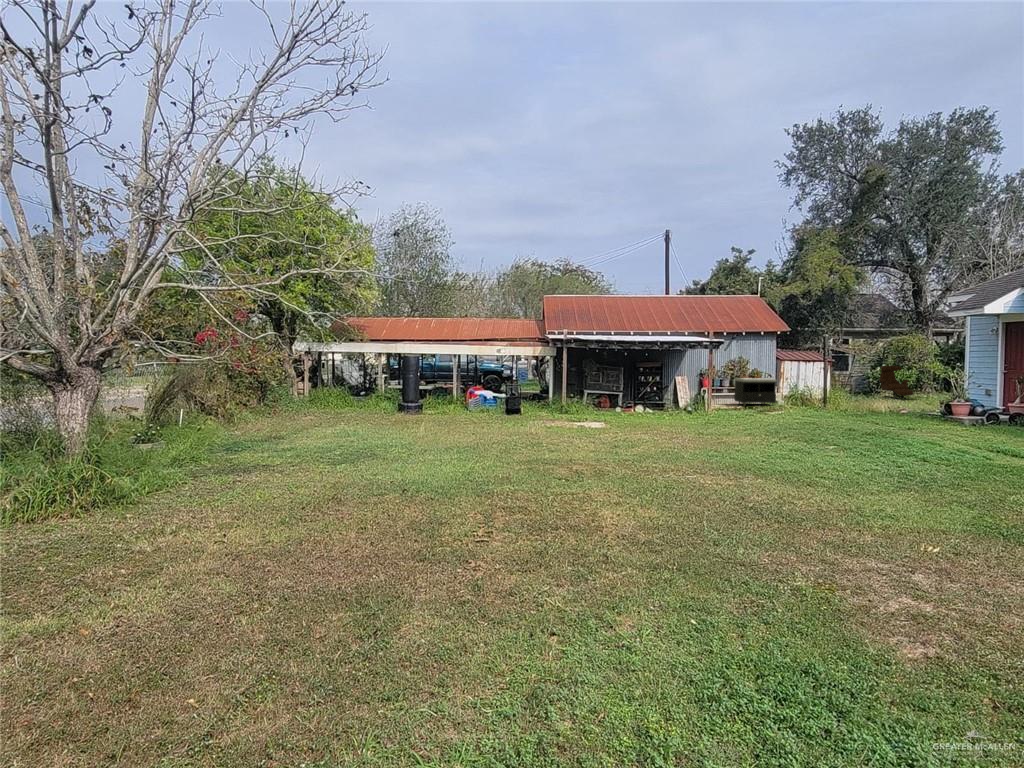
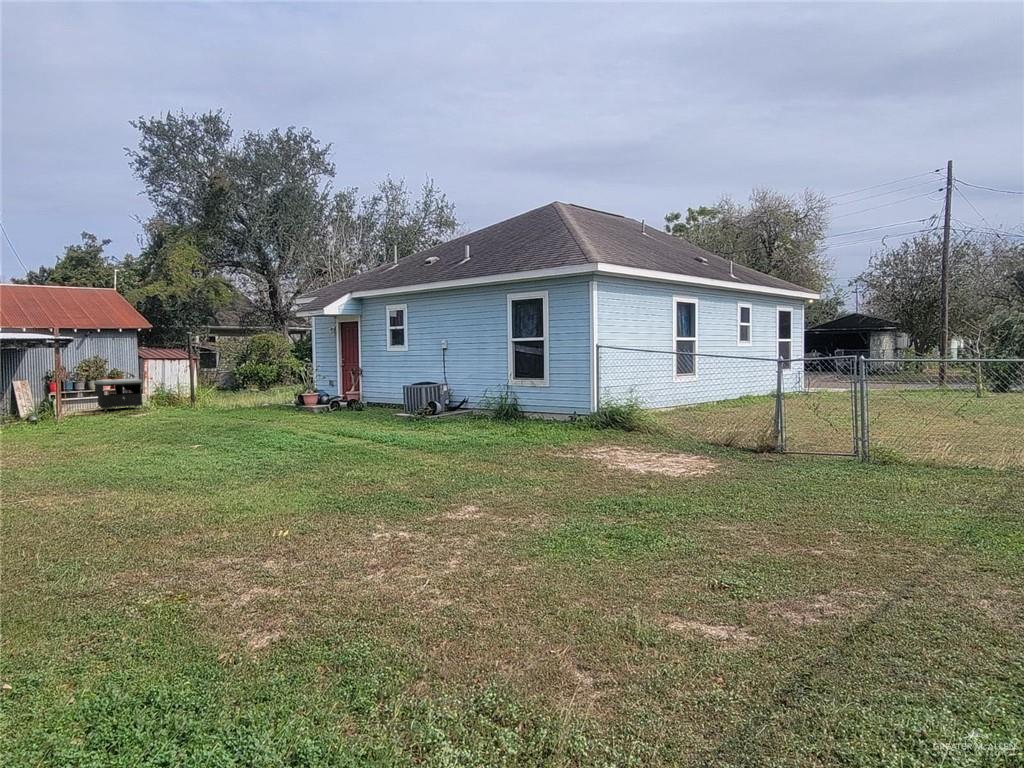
lounge chair: present [879,365,914,399] -> none [244,362,275,394]

